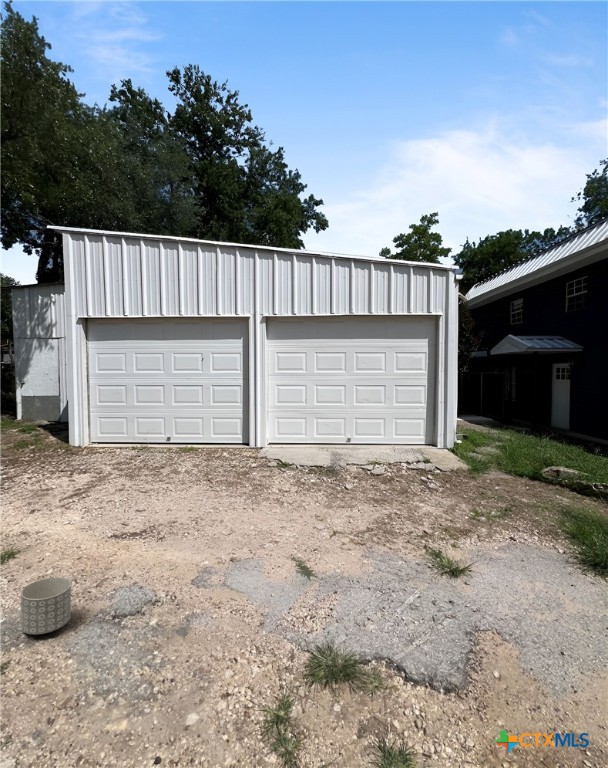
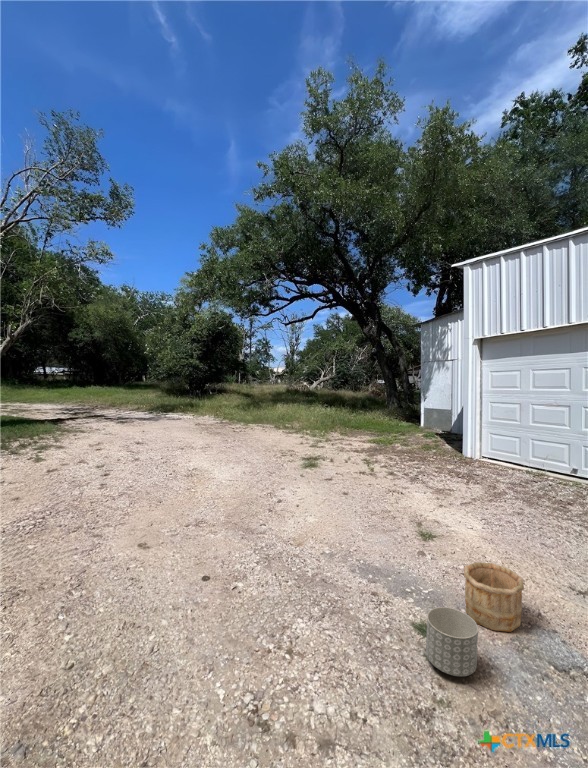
wooden bucket: none [61,531,114,587] -> present [464,562,524,632]

